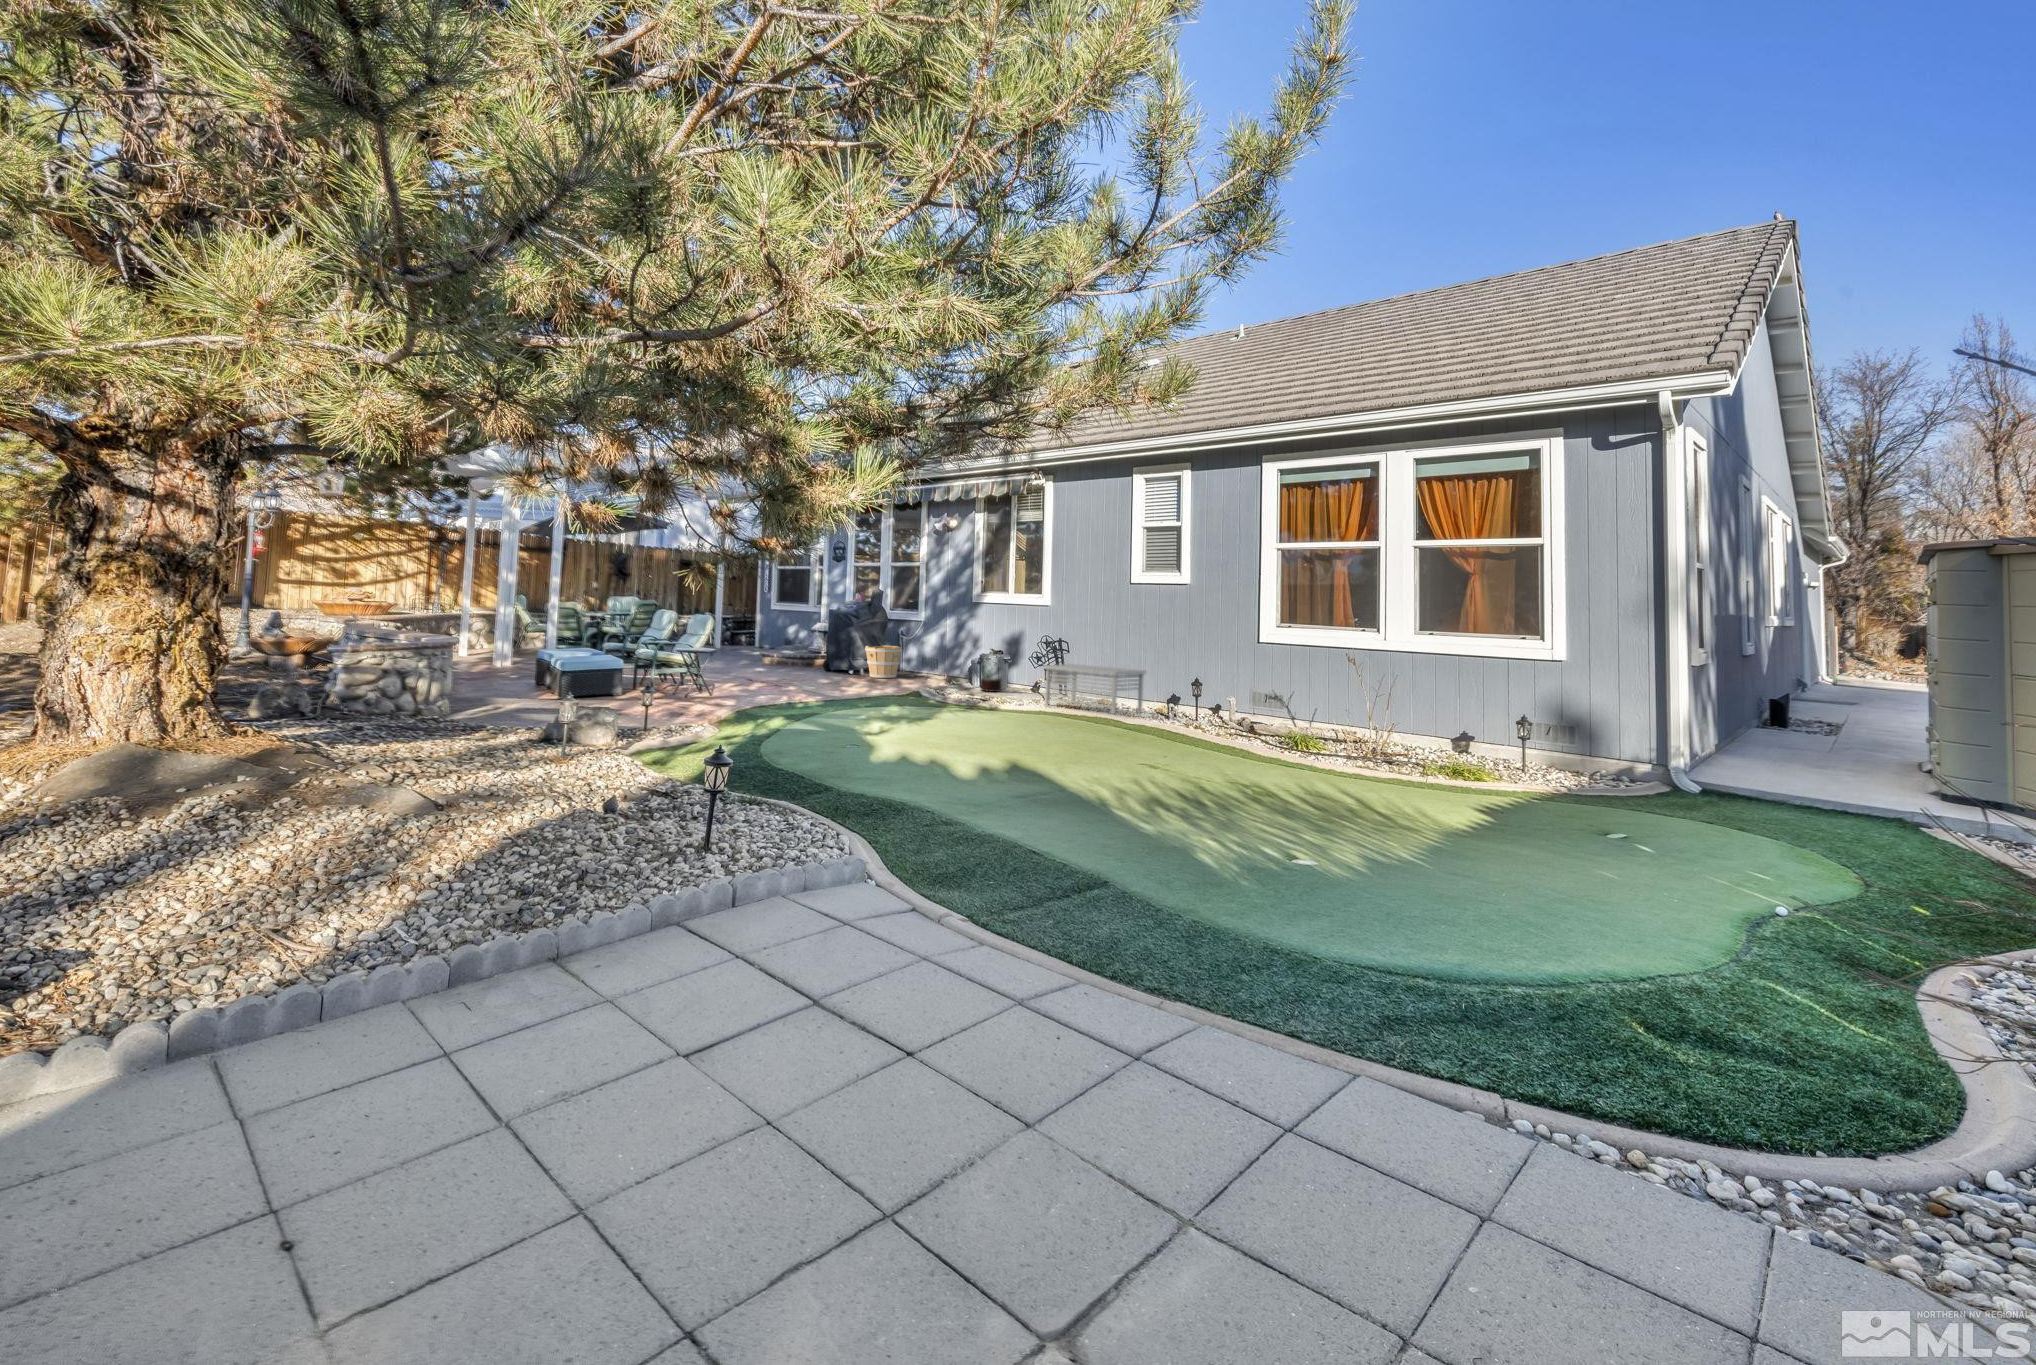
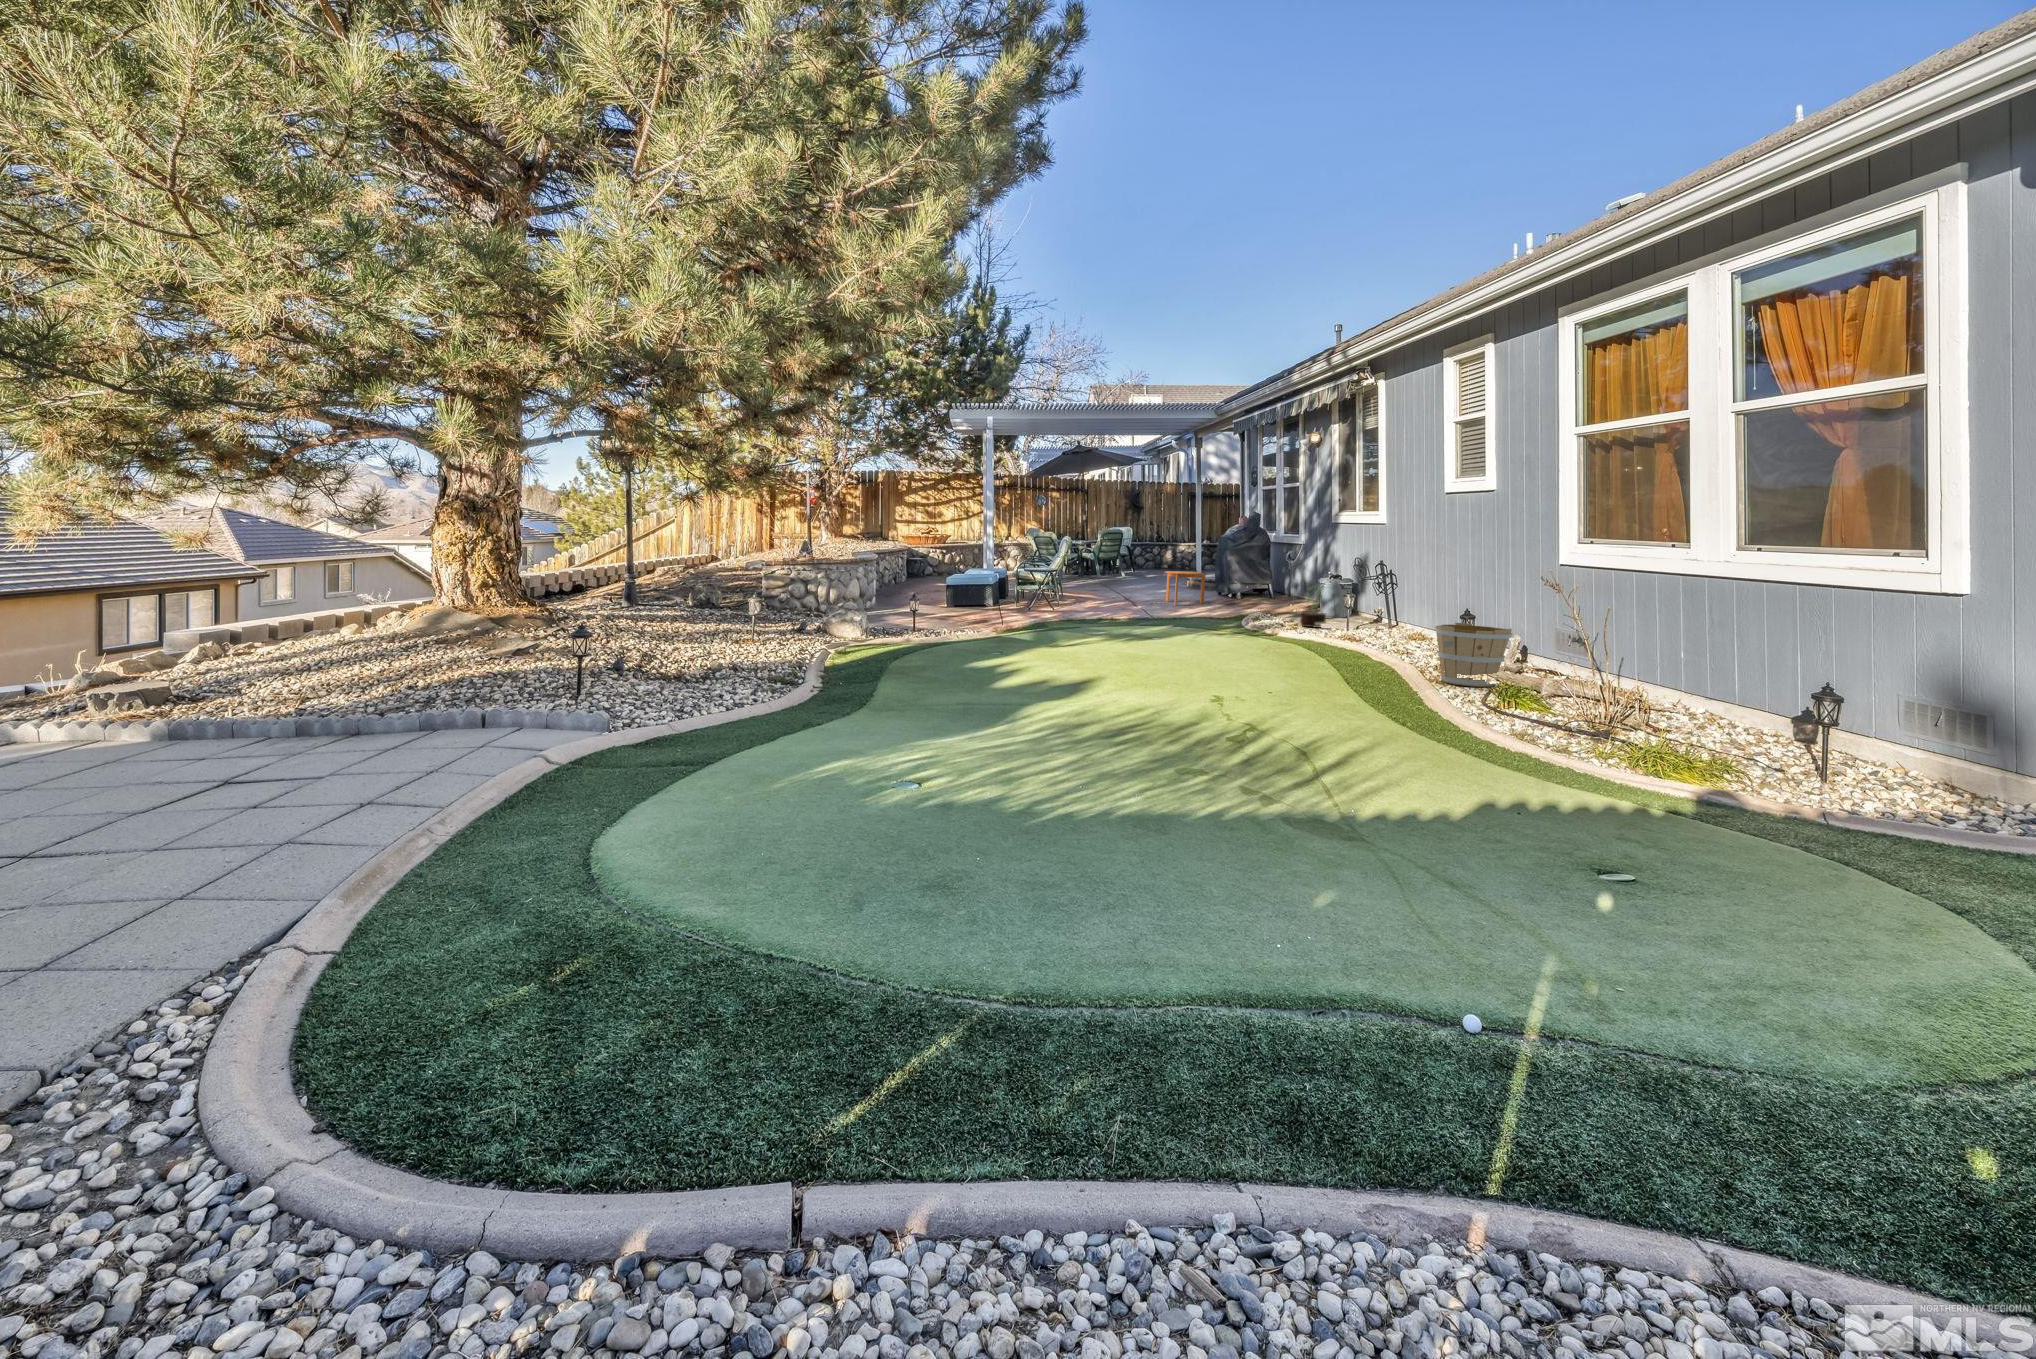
side table: none [799,644,839,677] -> present [1165,571,1205,605]
wooden bucket: present [865,645,902,678] -> present [1436,623,1512,687]
storage bench: present [1043,664,1146,714] -> none [1328,597,1438,659]

